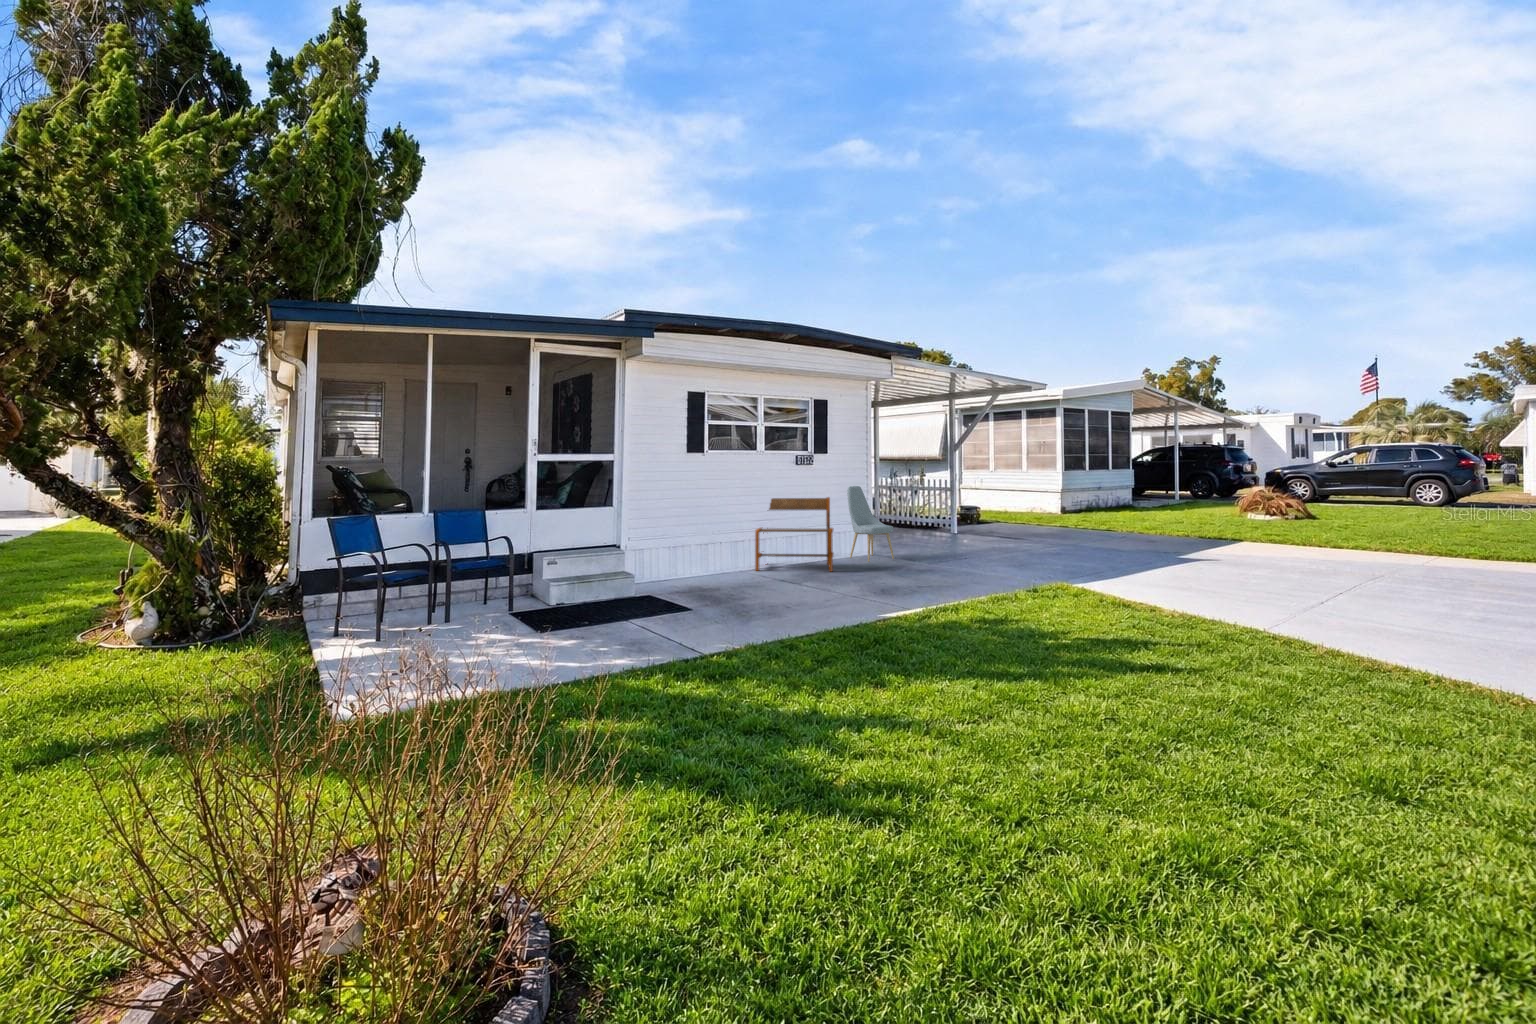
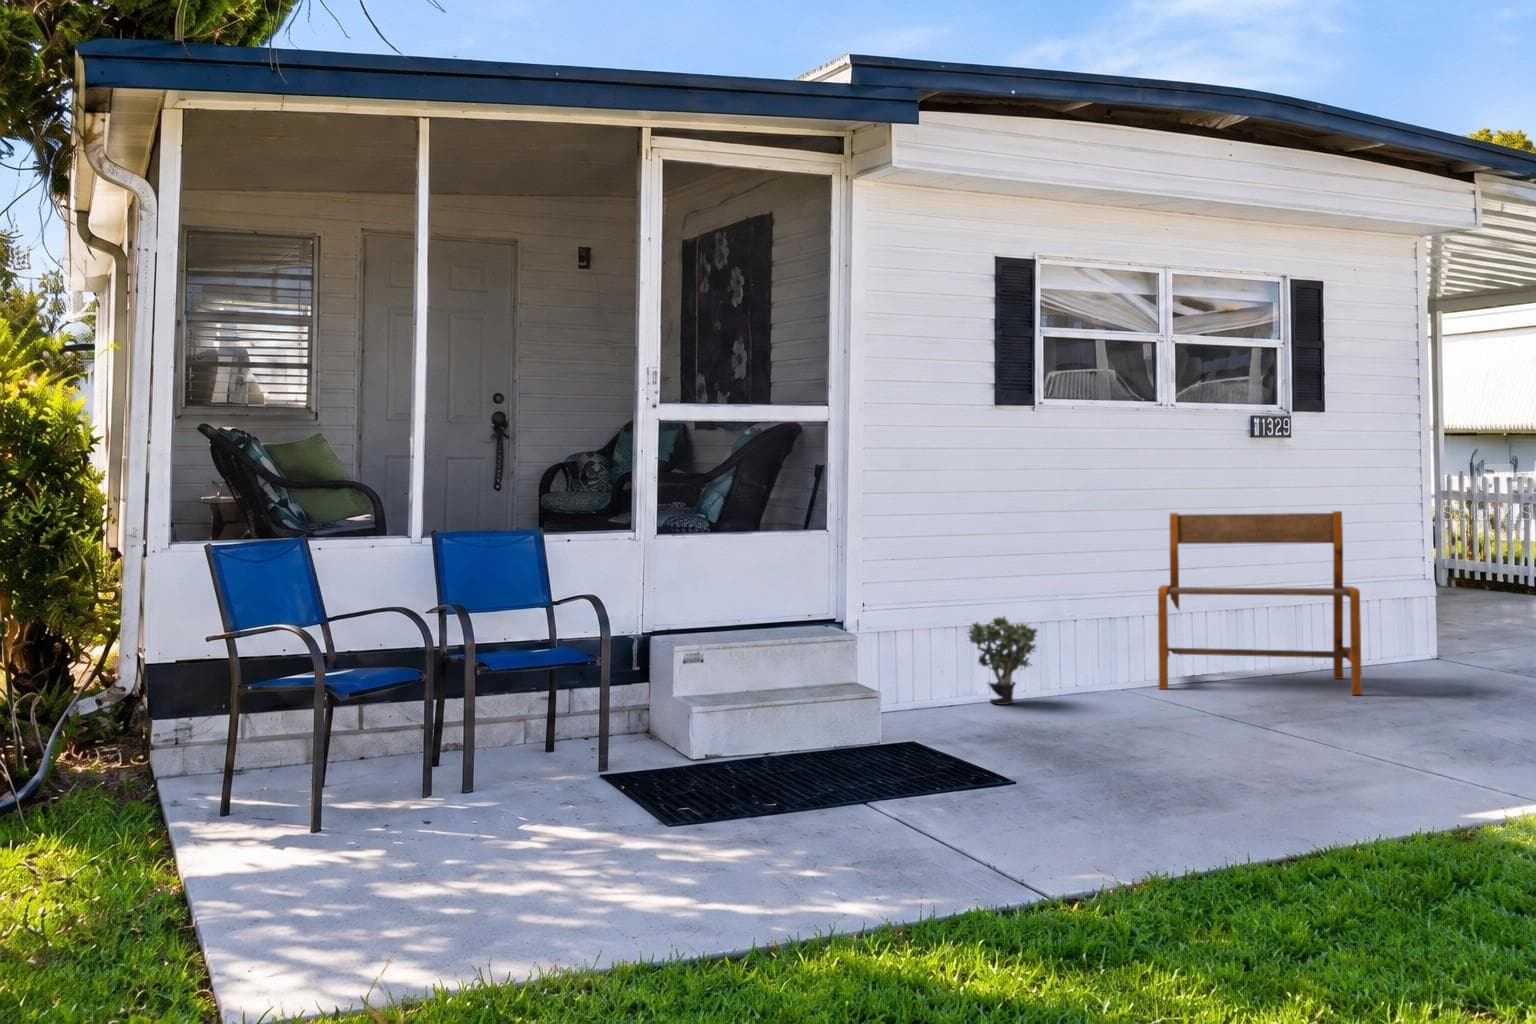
chair: present [847,486,894,562] -> none [1371,488,1504,674]
potted plant: none [673,542,703,579] -> present [969,617,1037,705]

